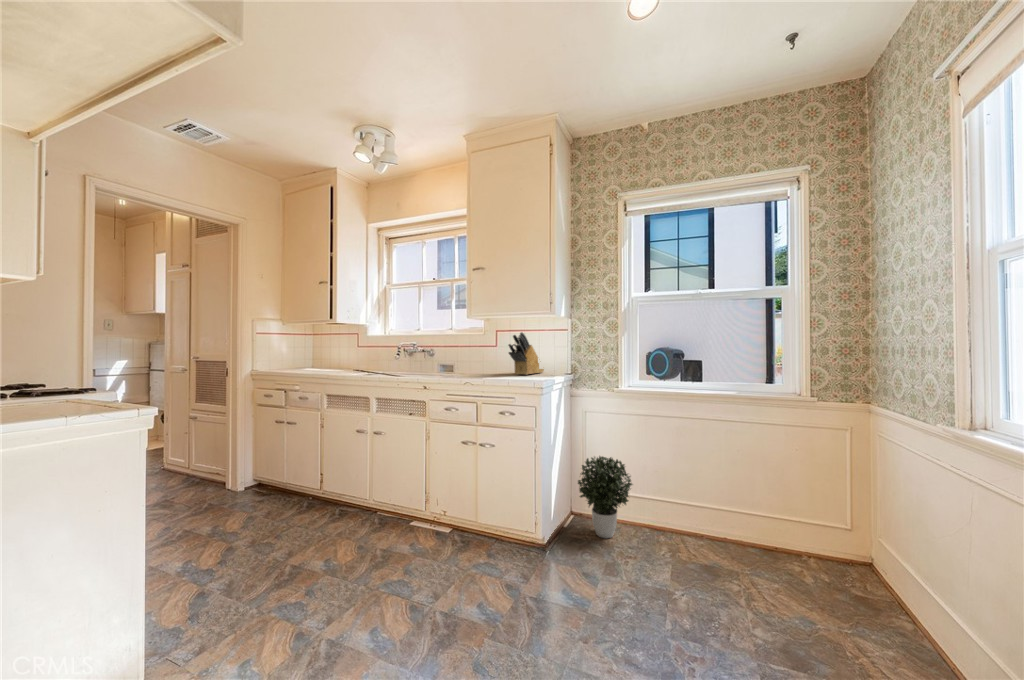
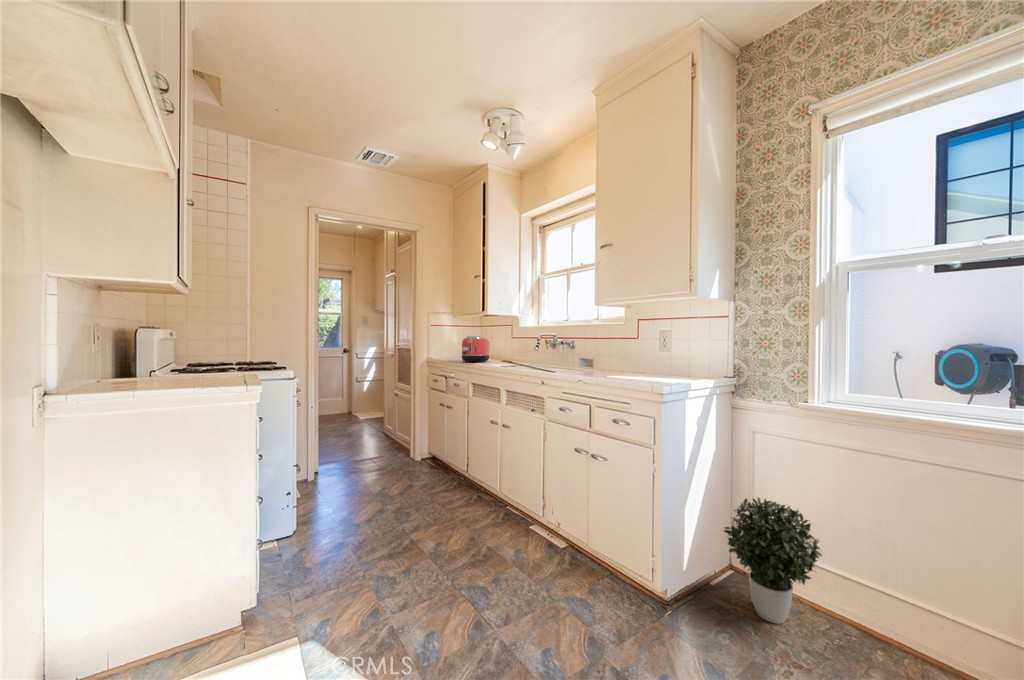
knife block: present [508,332,544,375] -> none [641,321,699,375]
toaster: none [306,345,337,373] -> present [462,336,490,362]

